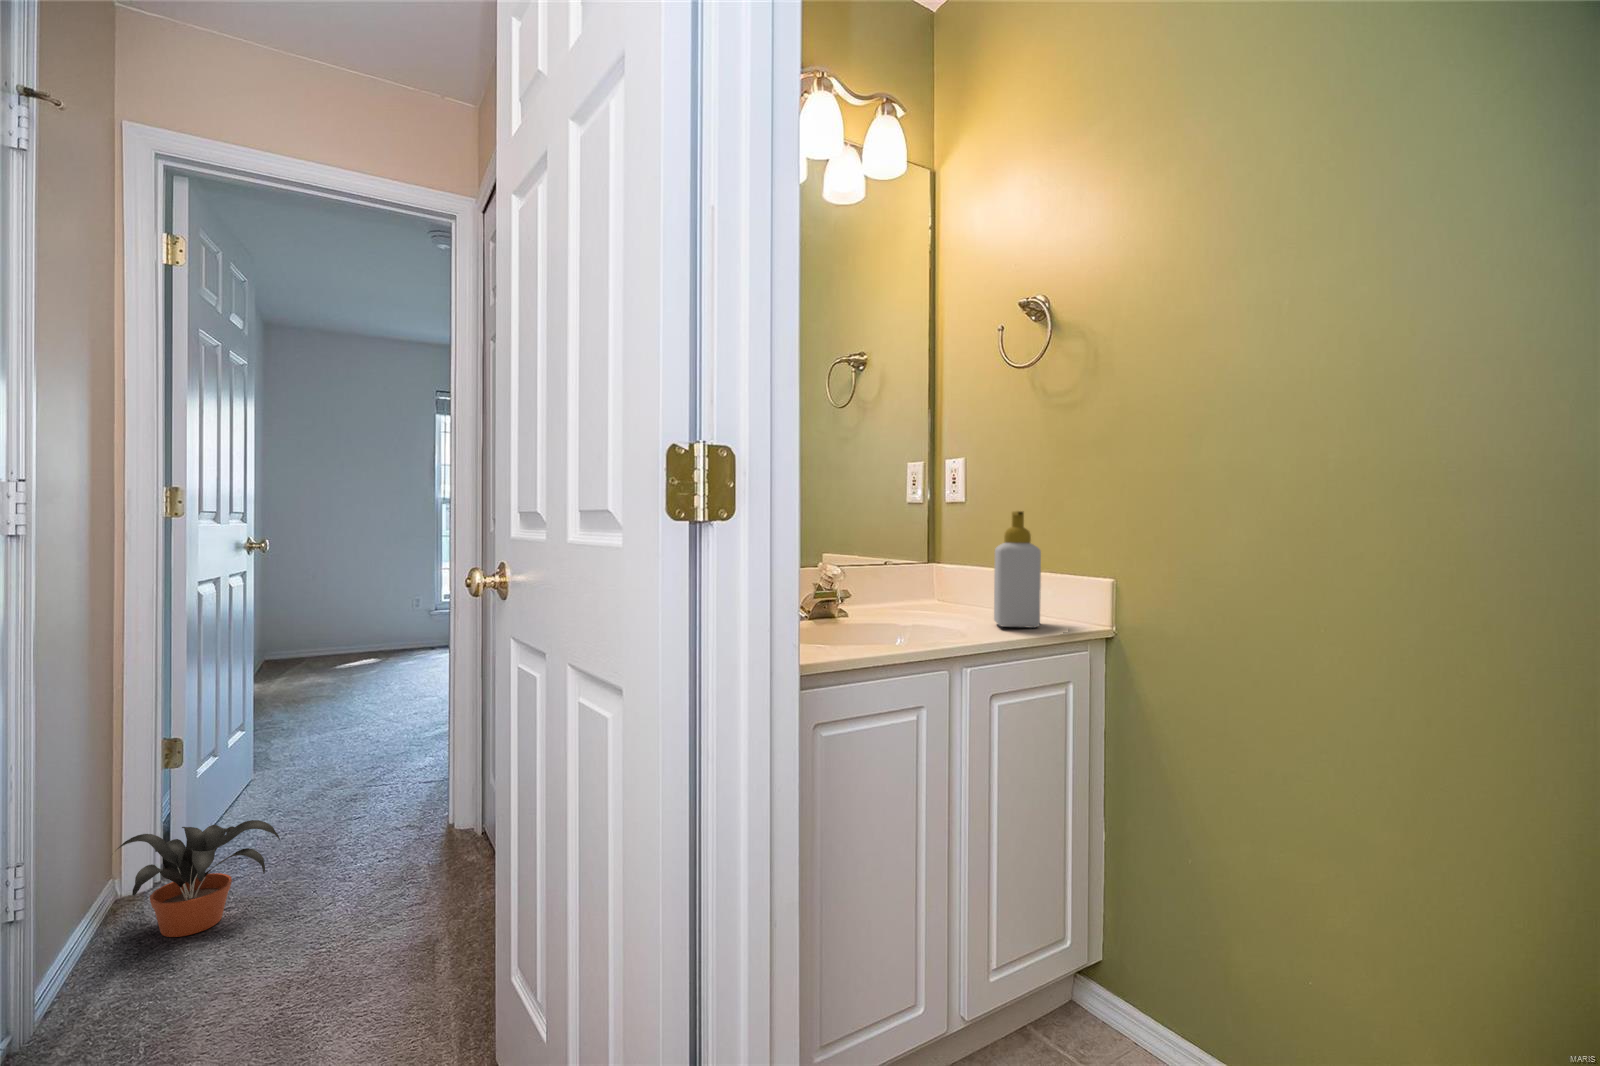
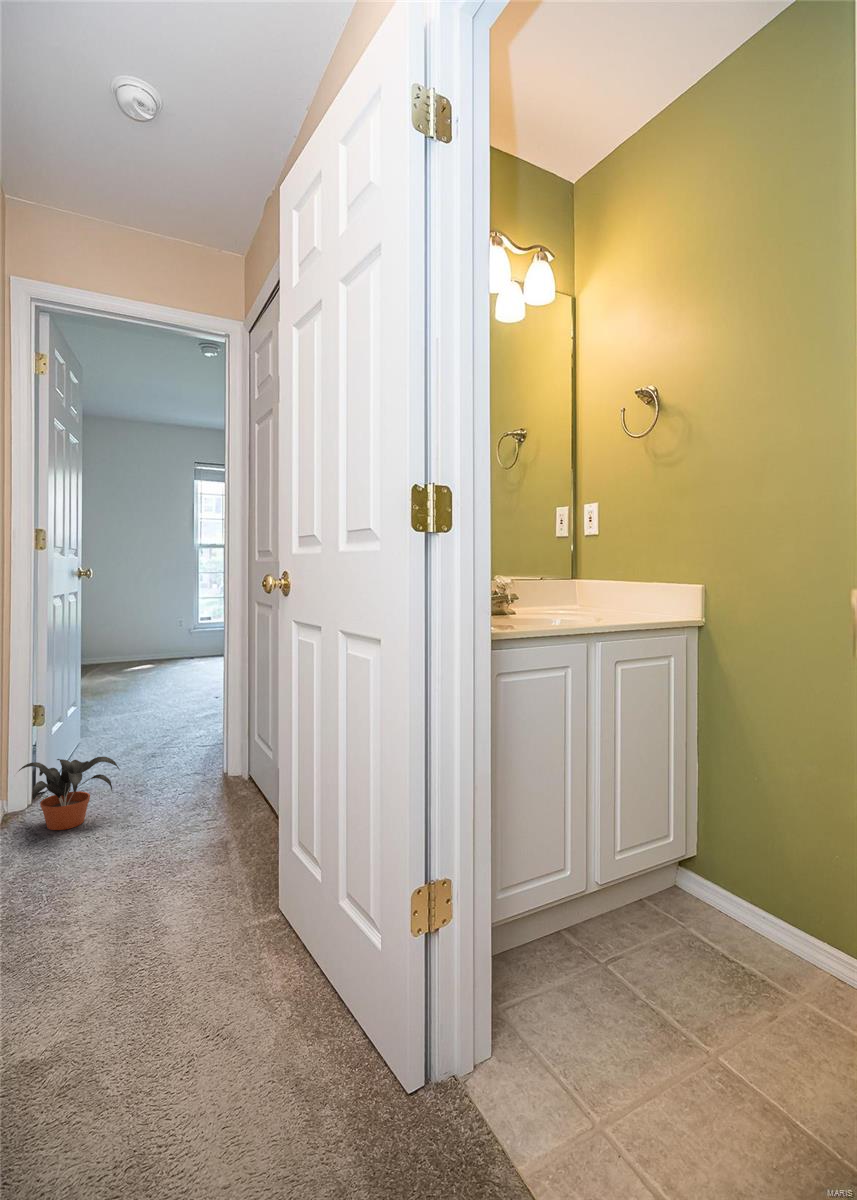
soap bottle: present [994,511,1041,628] -> none [616,541,650,622]

